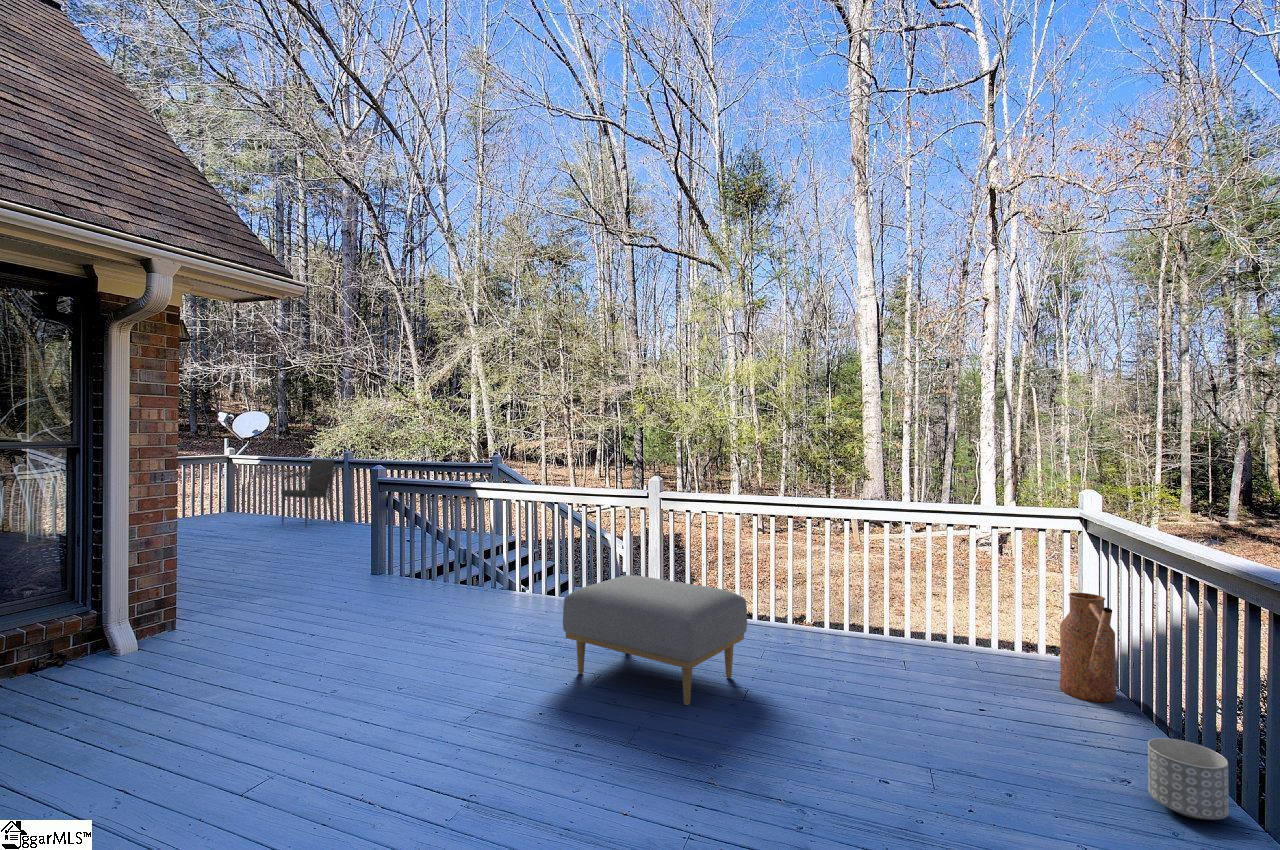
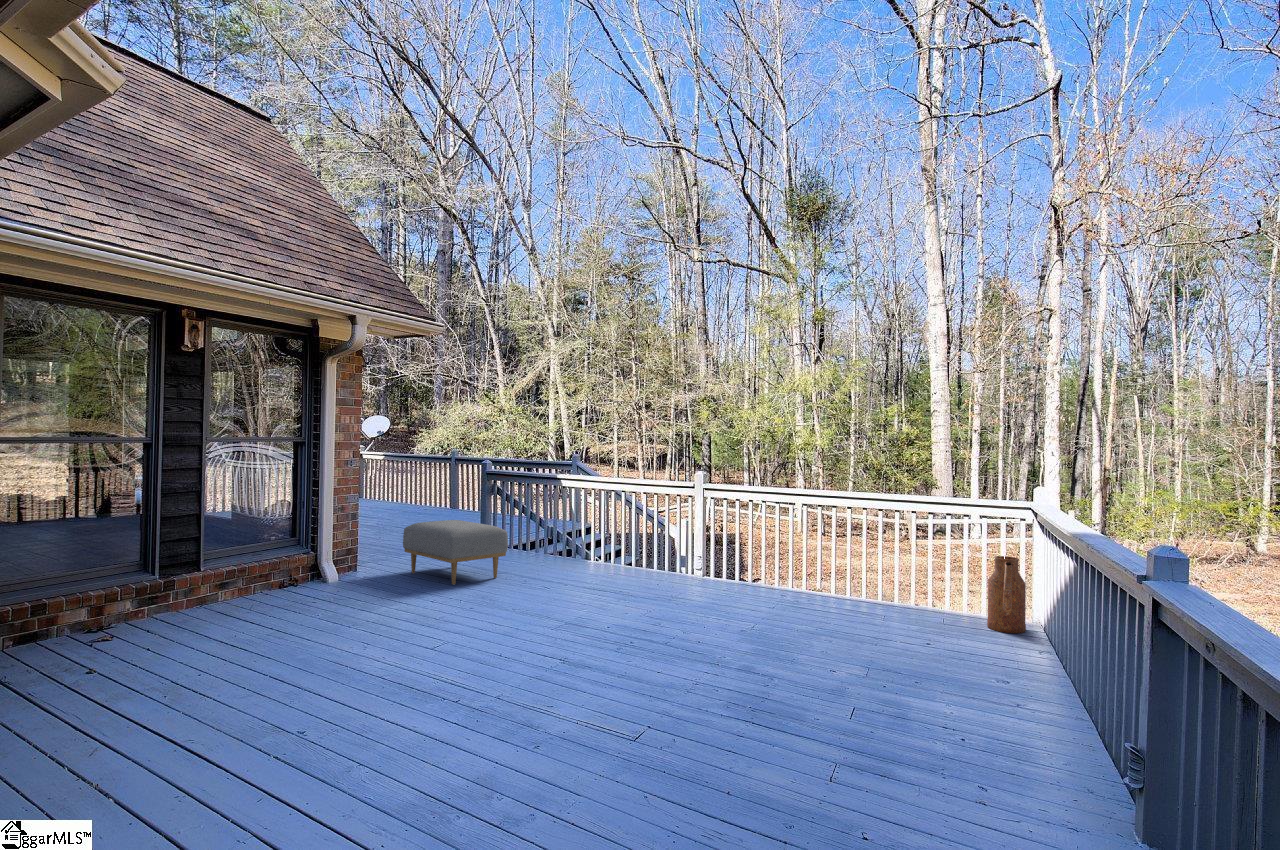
armchair: present [281,459,337,527] -> none [395,456,440,514]
ottoman: present [563,575,747,705] -> present [403,520,508,585]
planter: present [1148,738,1229,819] -> none [991,633,1035,678]

